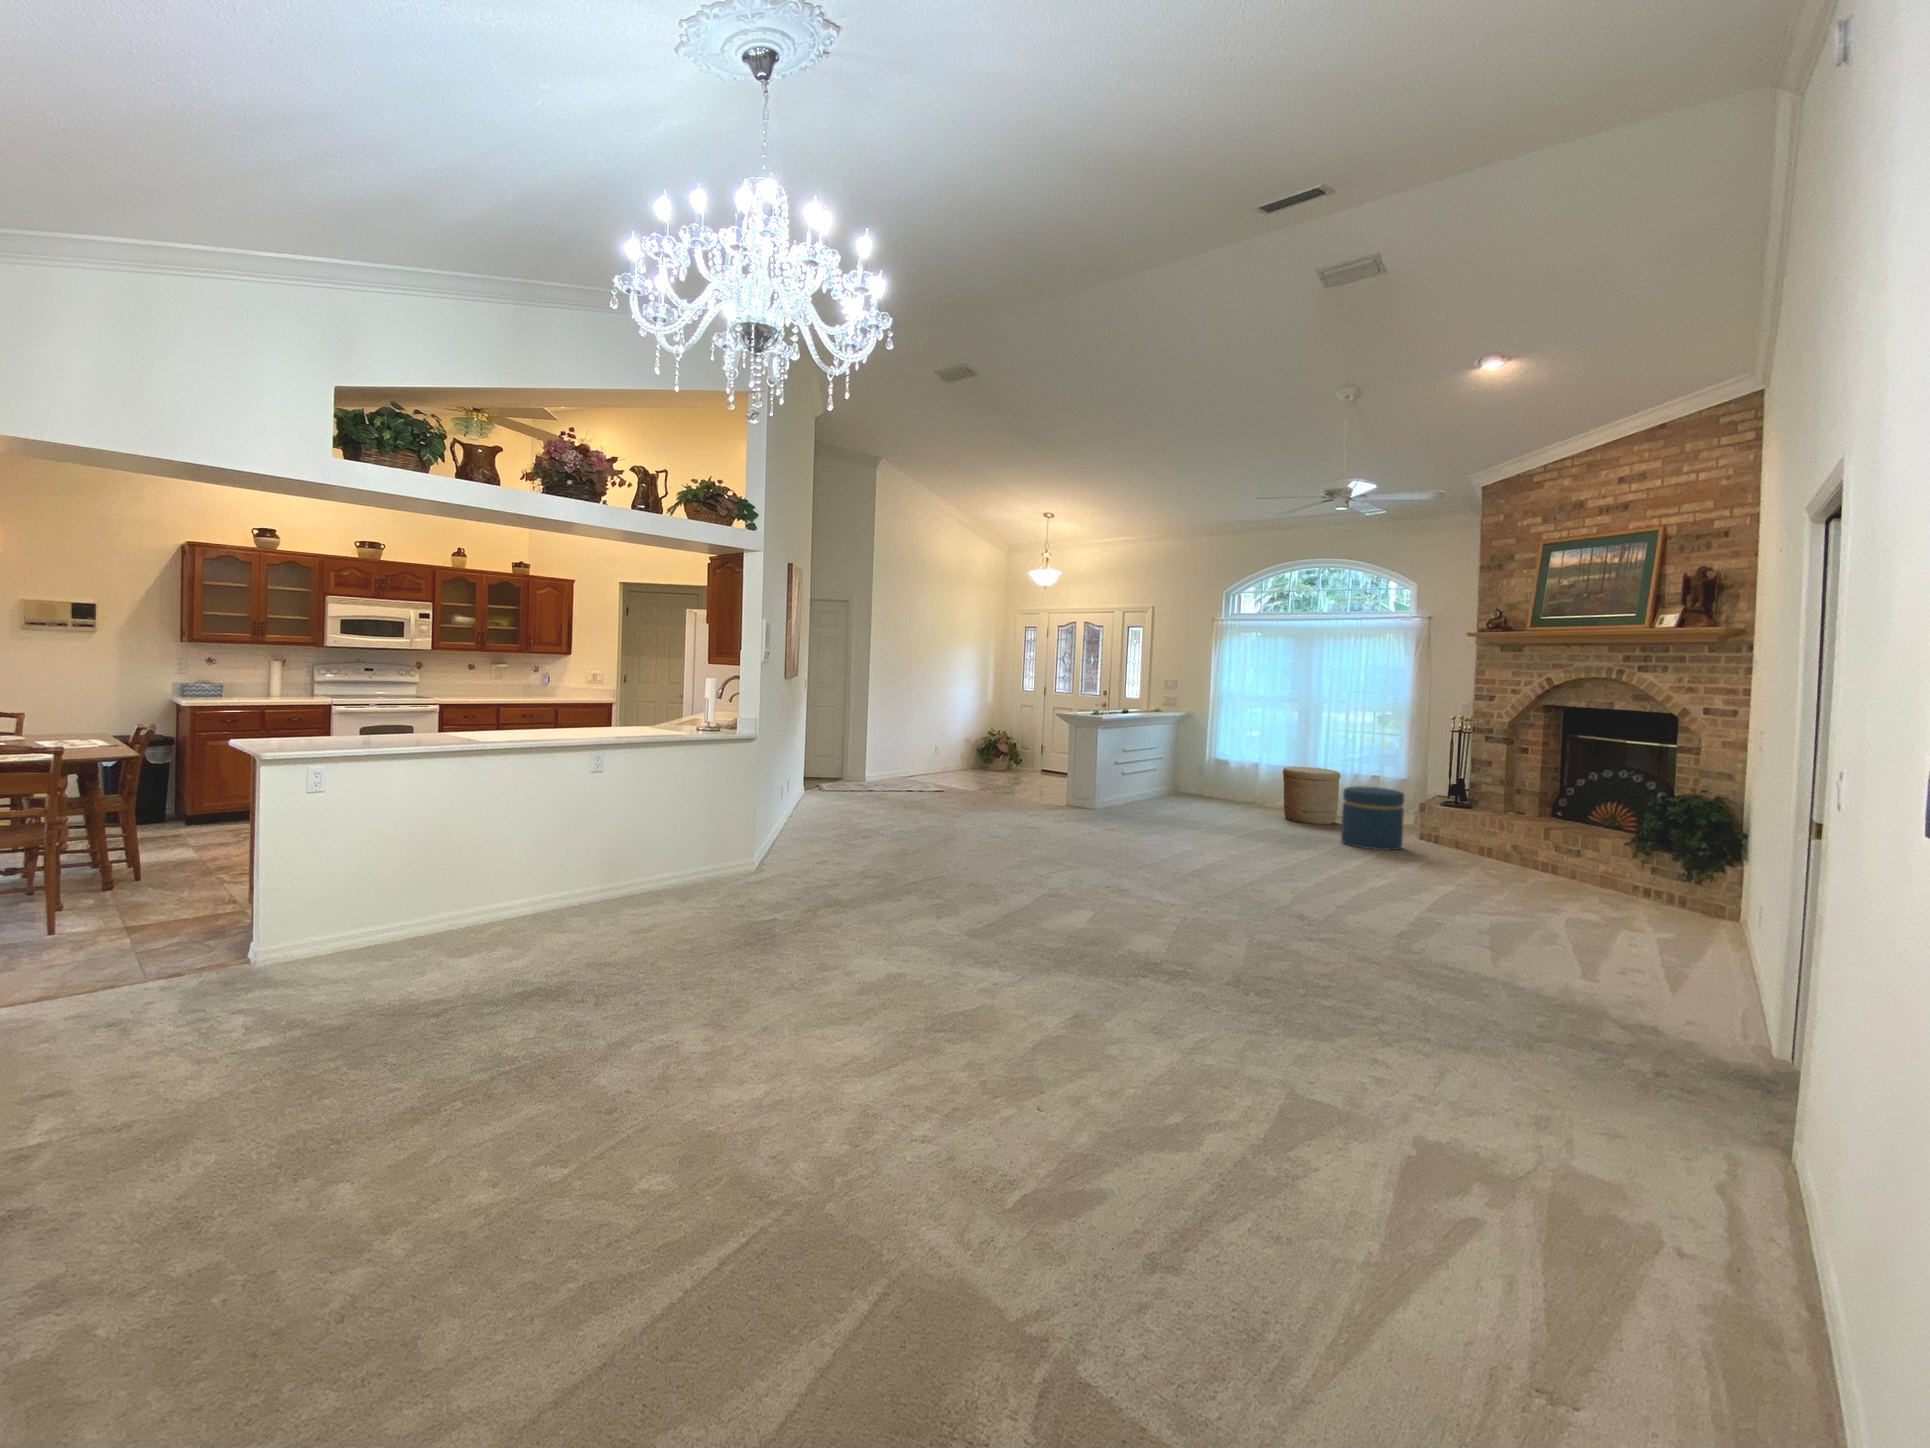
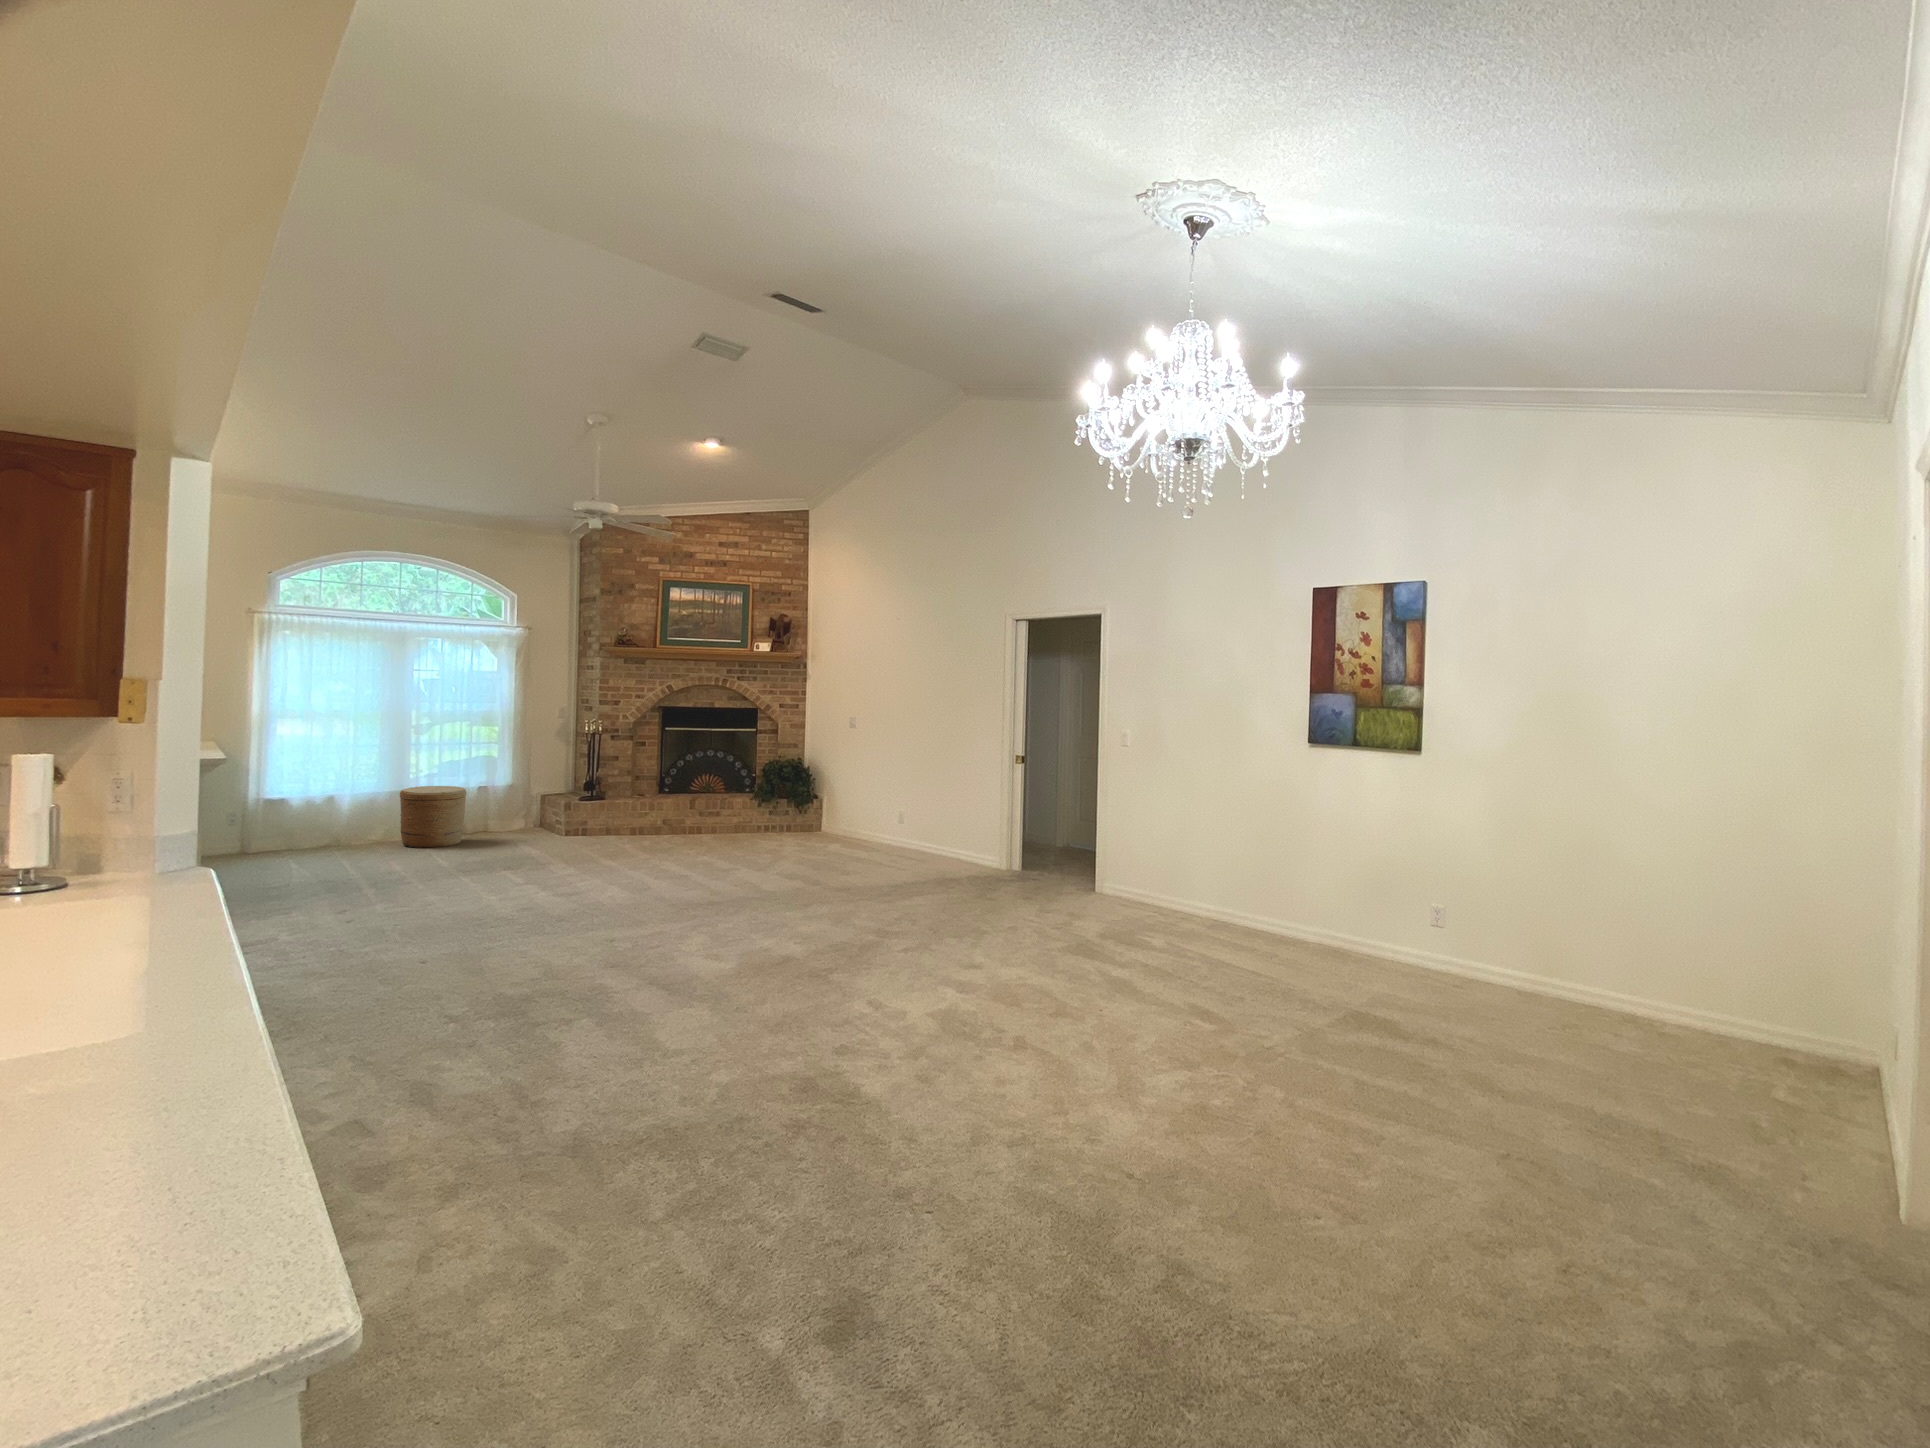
ottoman: present [1341,786,1404,850] -> none [555,793,612,851]

